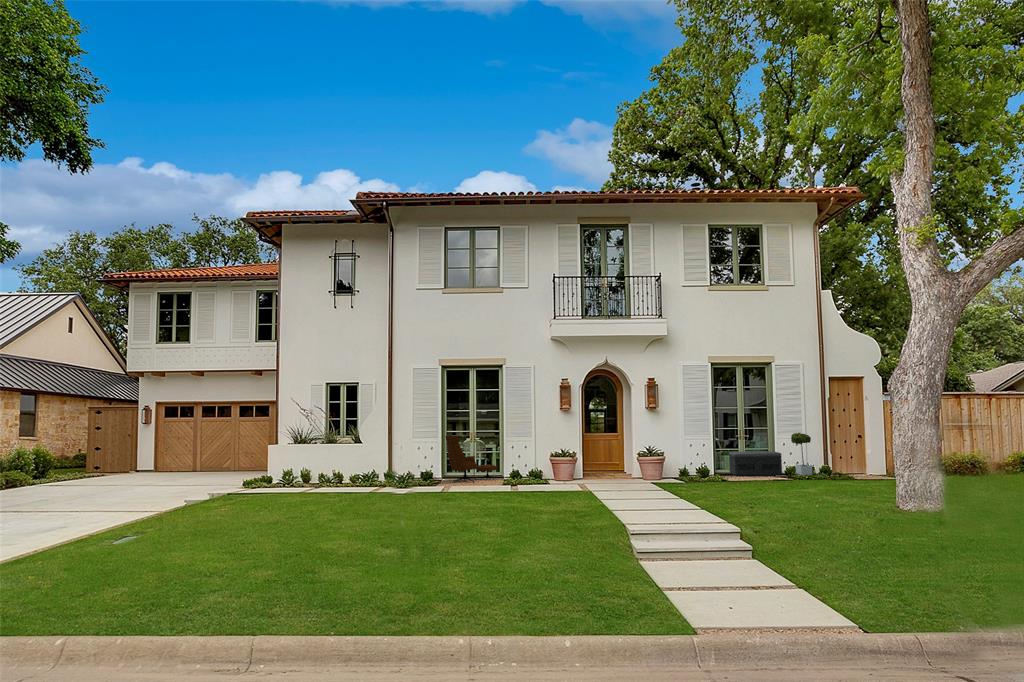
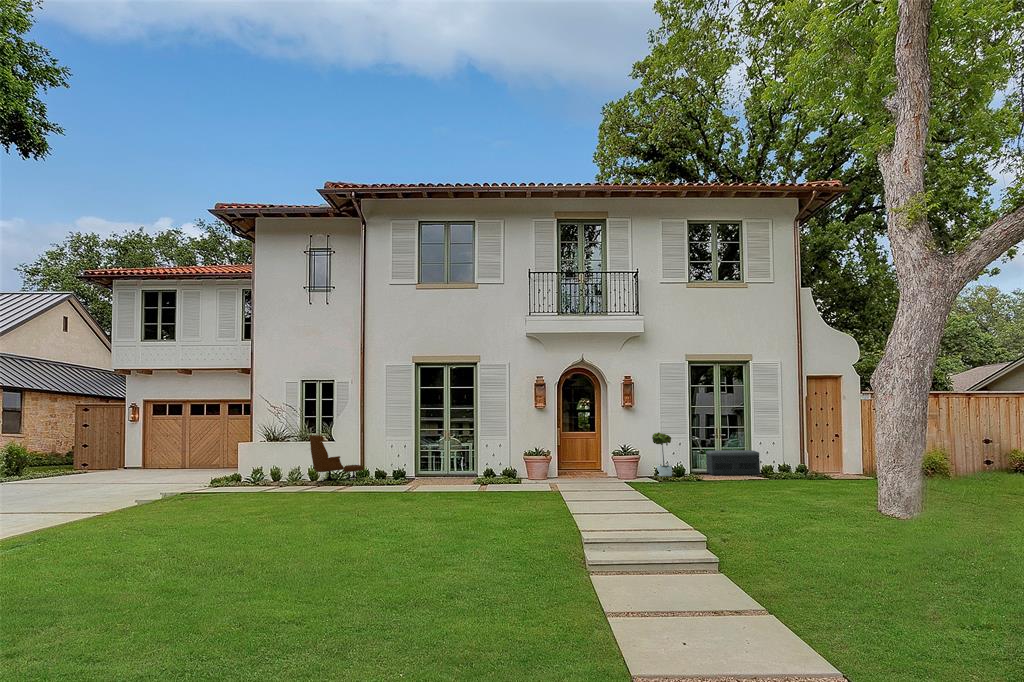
potted tree: present [791,433,812,475] -> present [652,432,672,476]
lounge chair: present [446,435,497,482] -> present [309,435,364,484]

